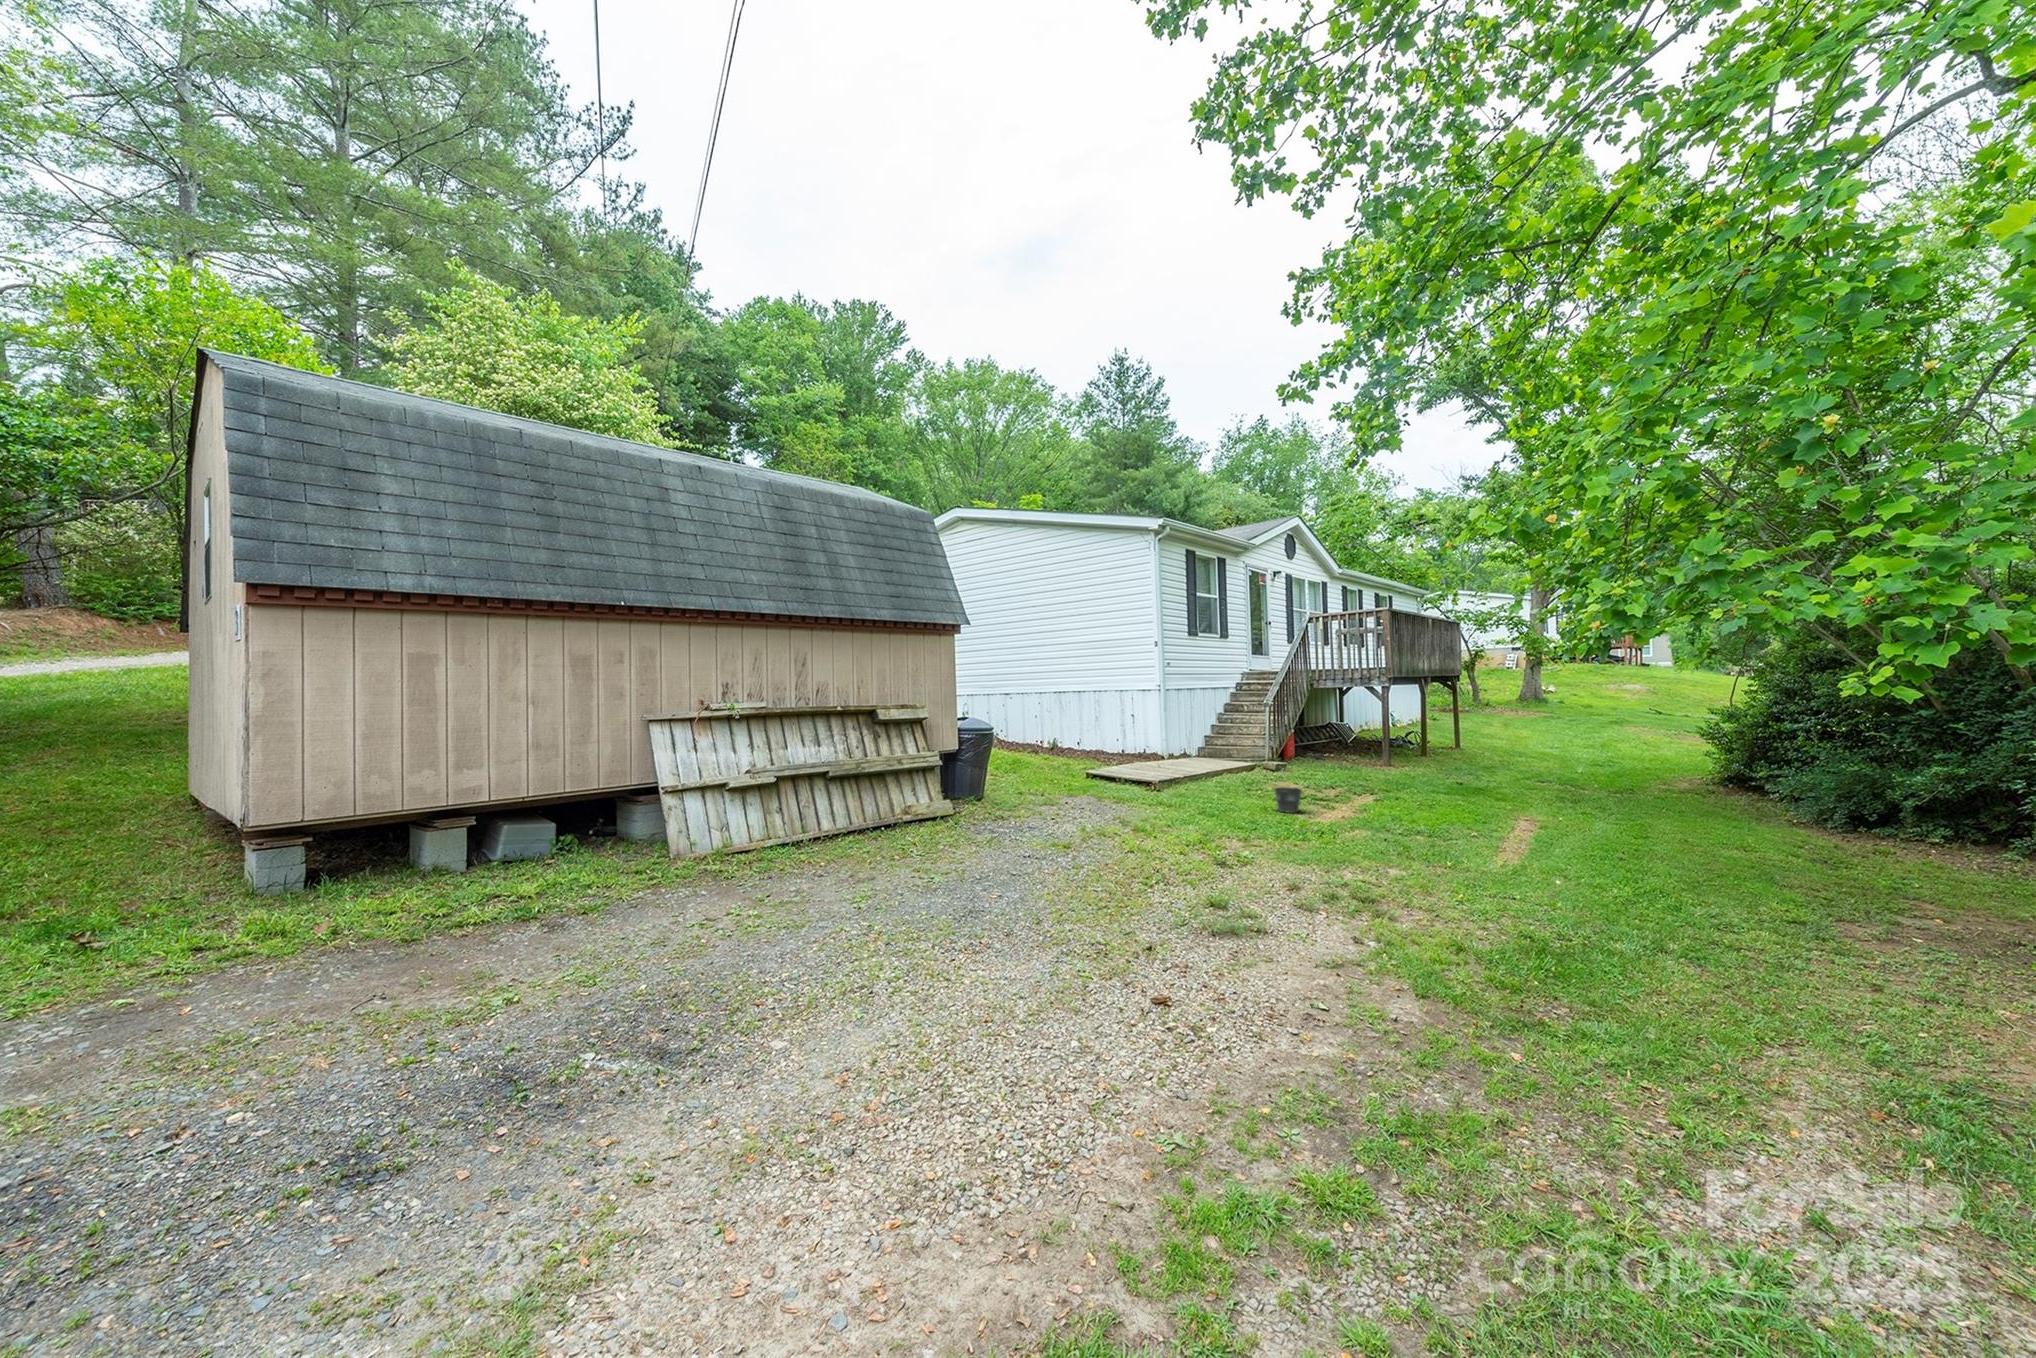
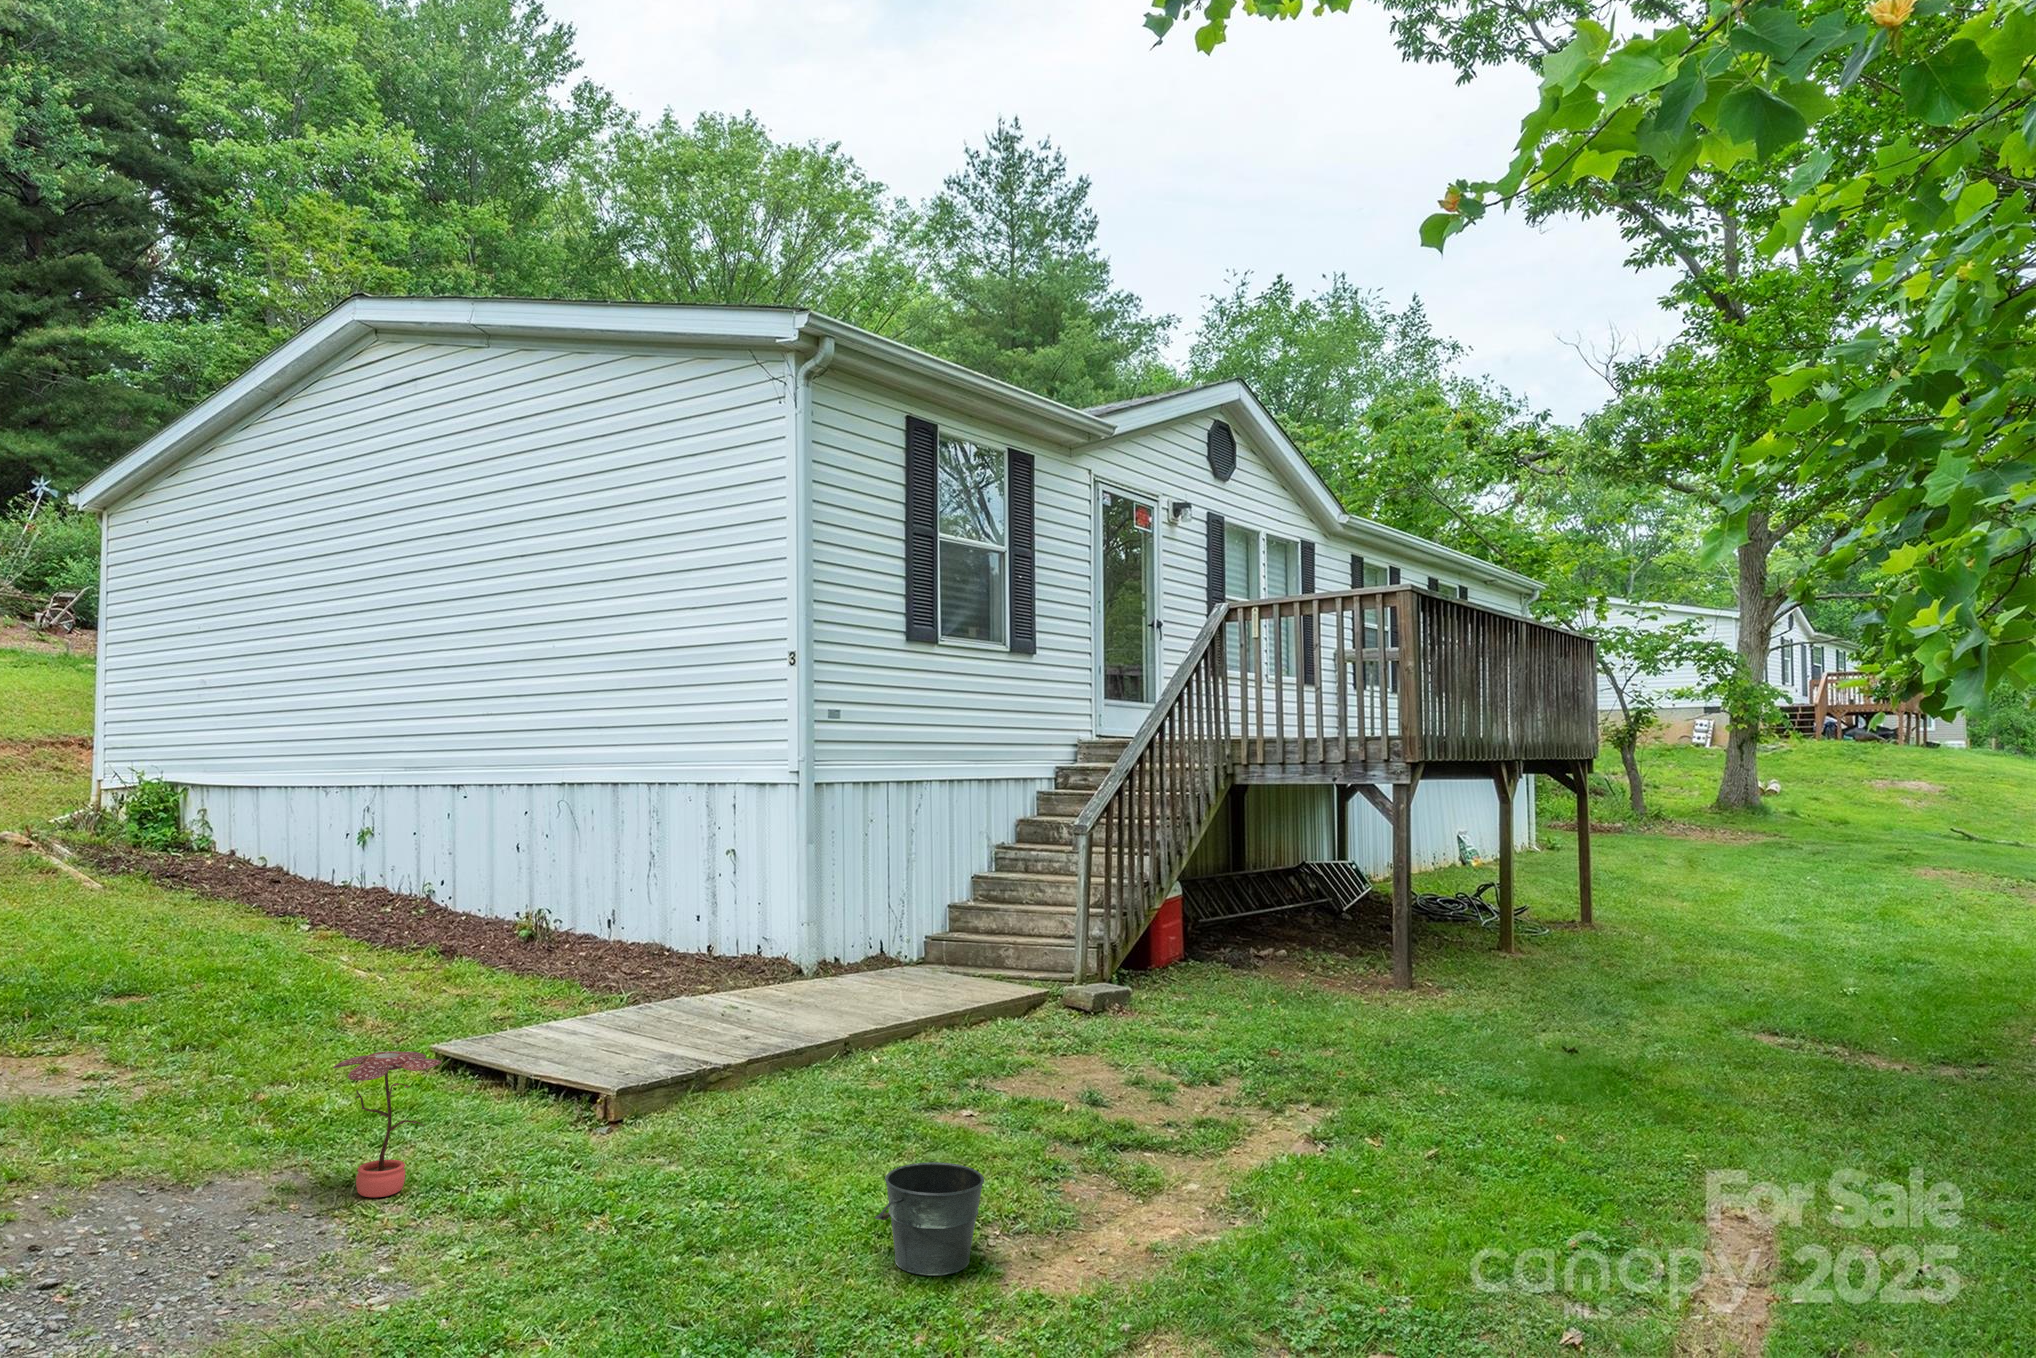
potted plant: none [1105,762,1134,800] -> present [333,1051,442,1197]

